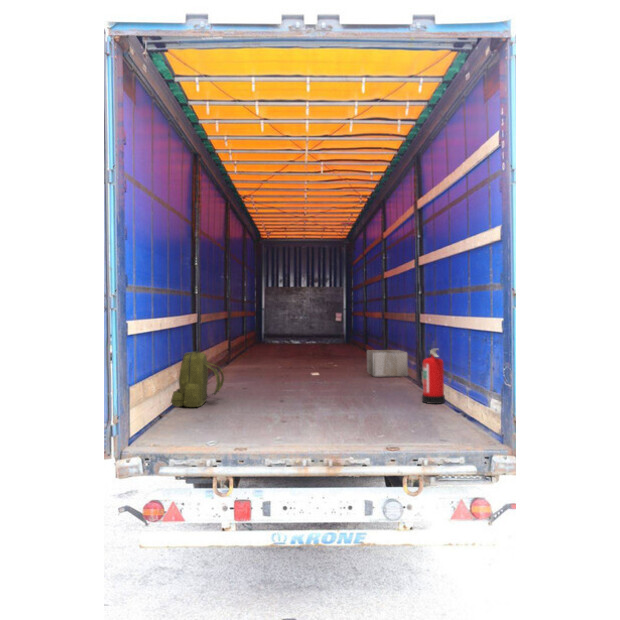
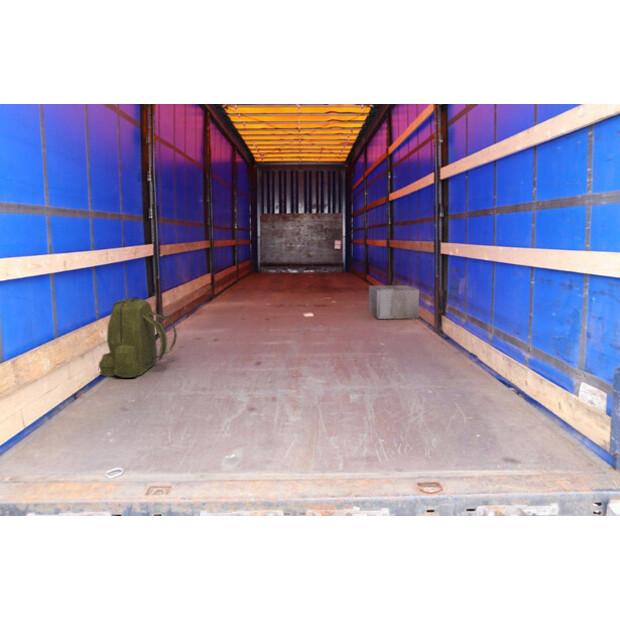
fire extinguisher: present [422,349,445,404] -> none [449,293,481,369]

